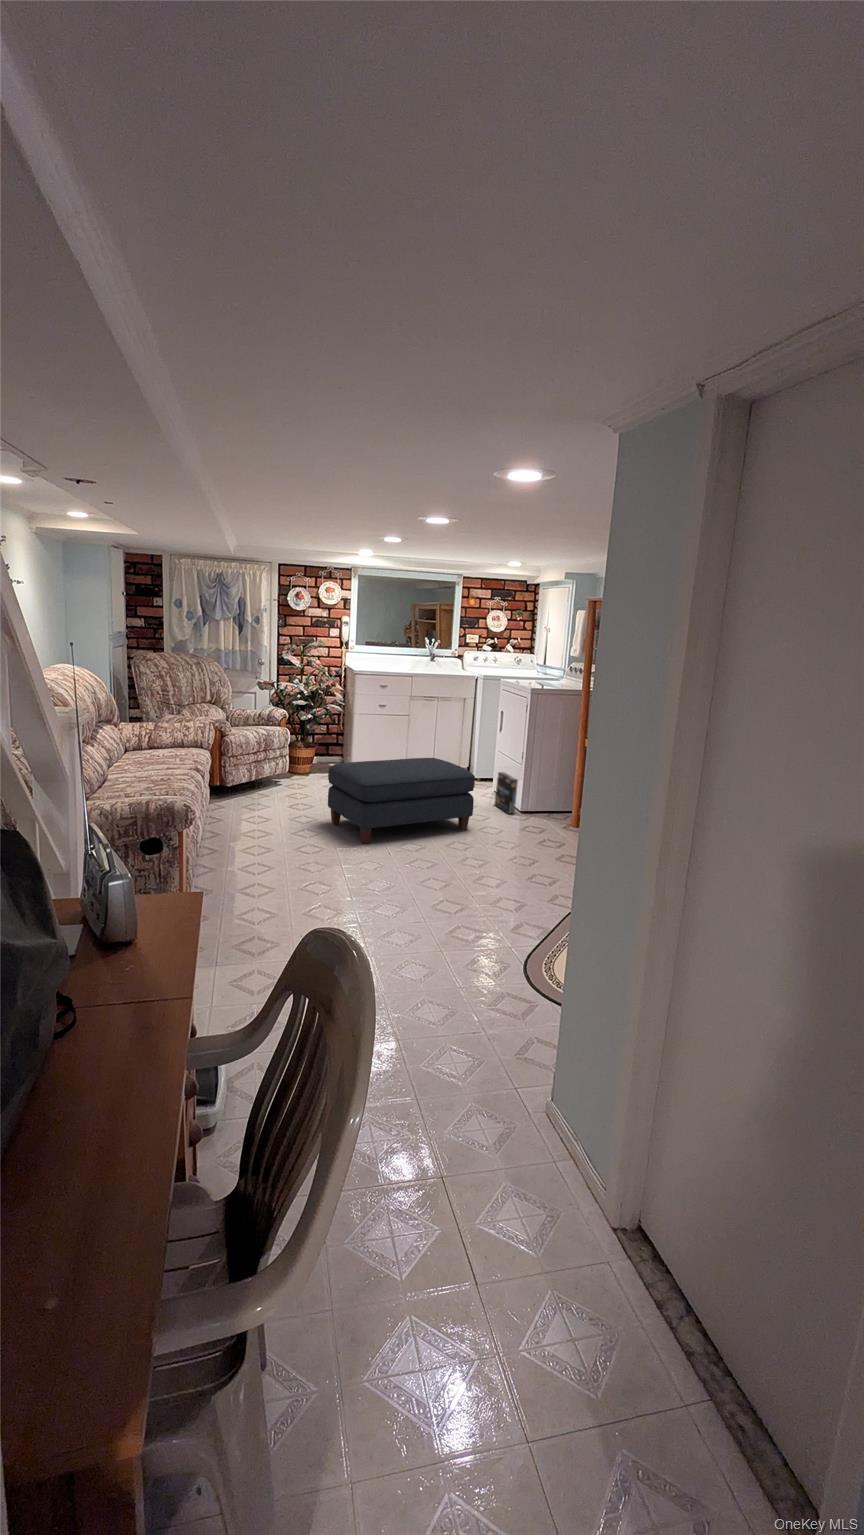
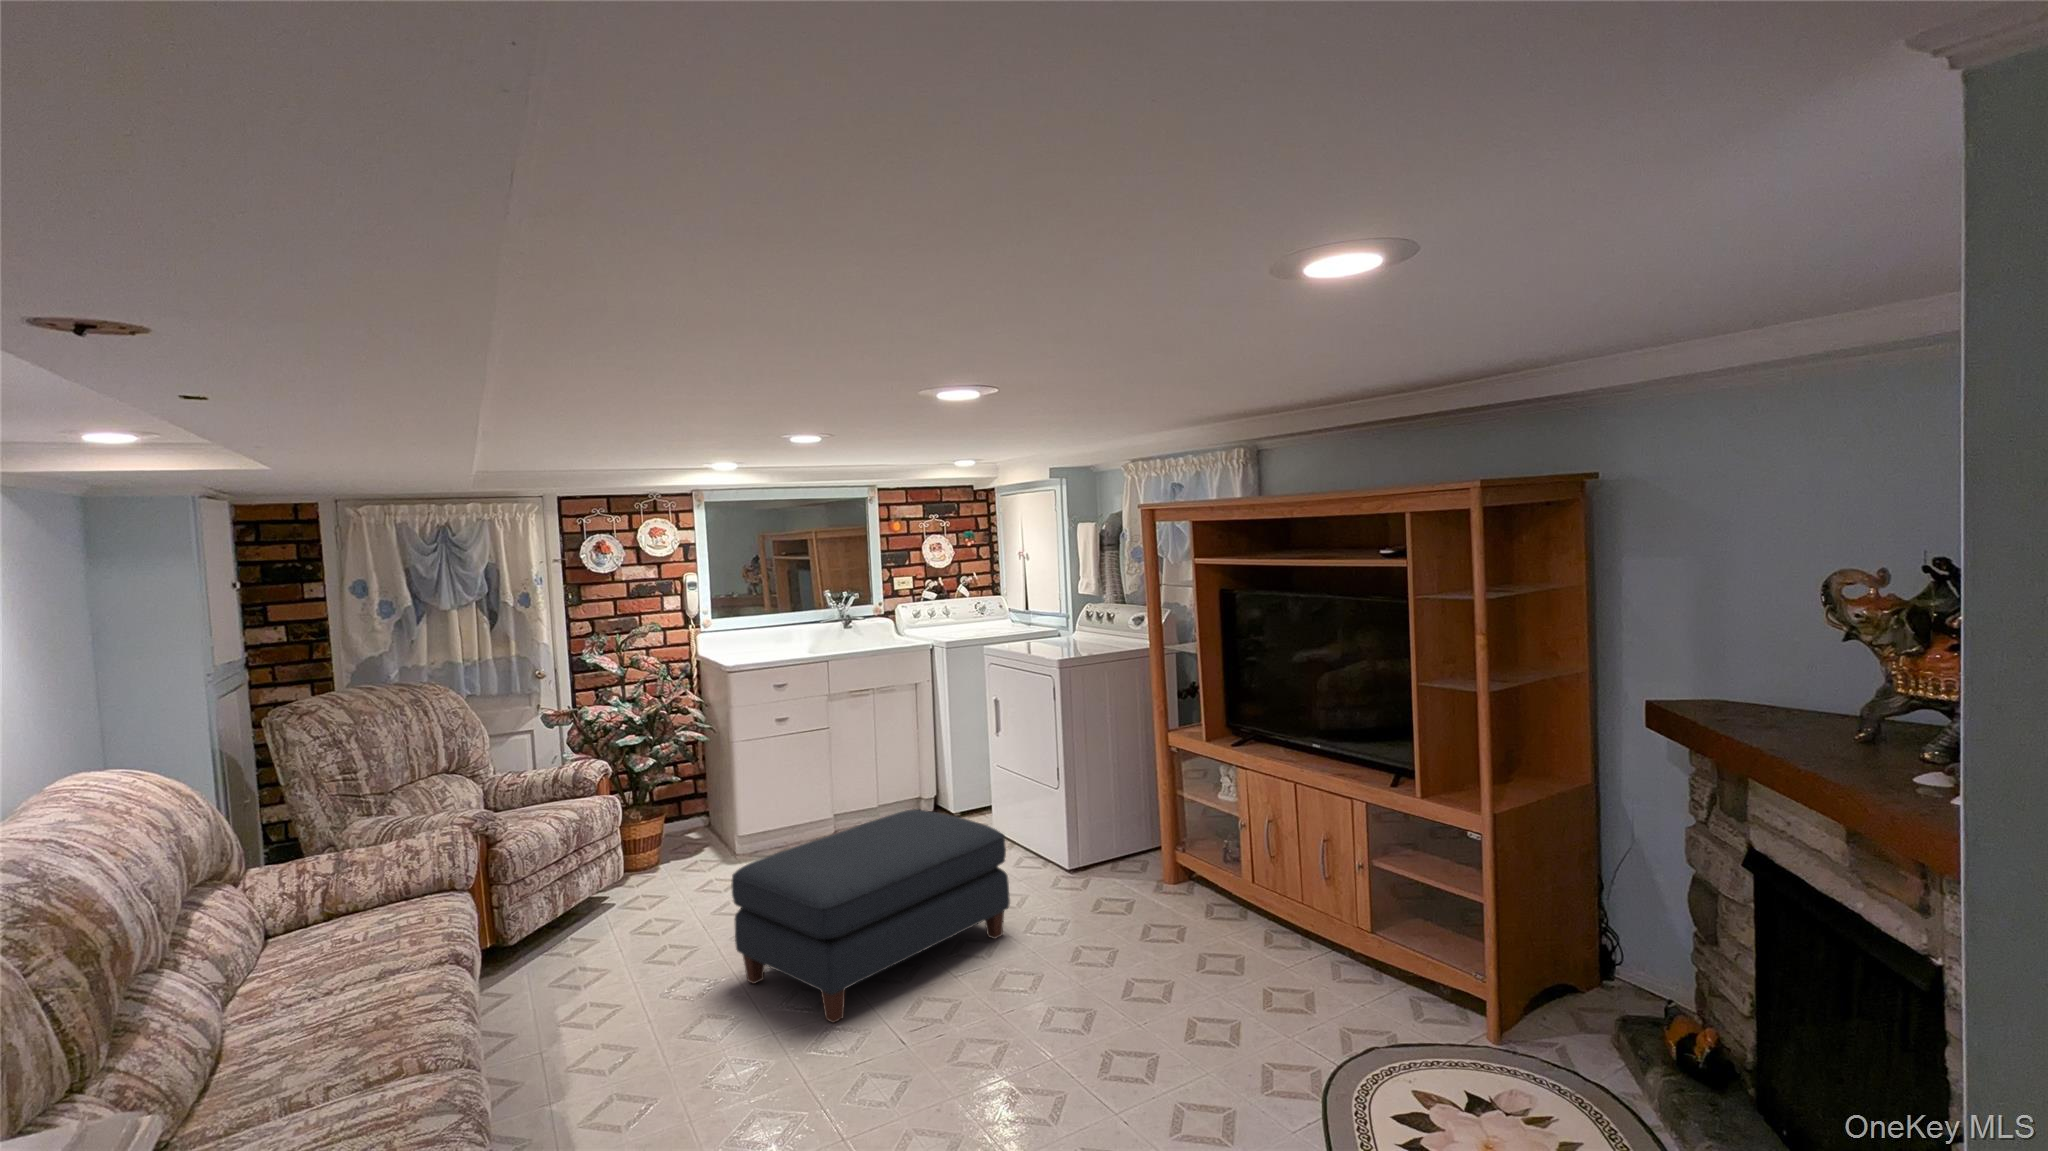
box: present [495,772,518,814] -> none [1013,805,1058,880]

